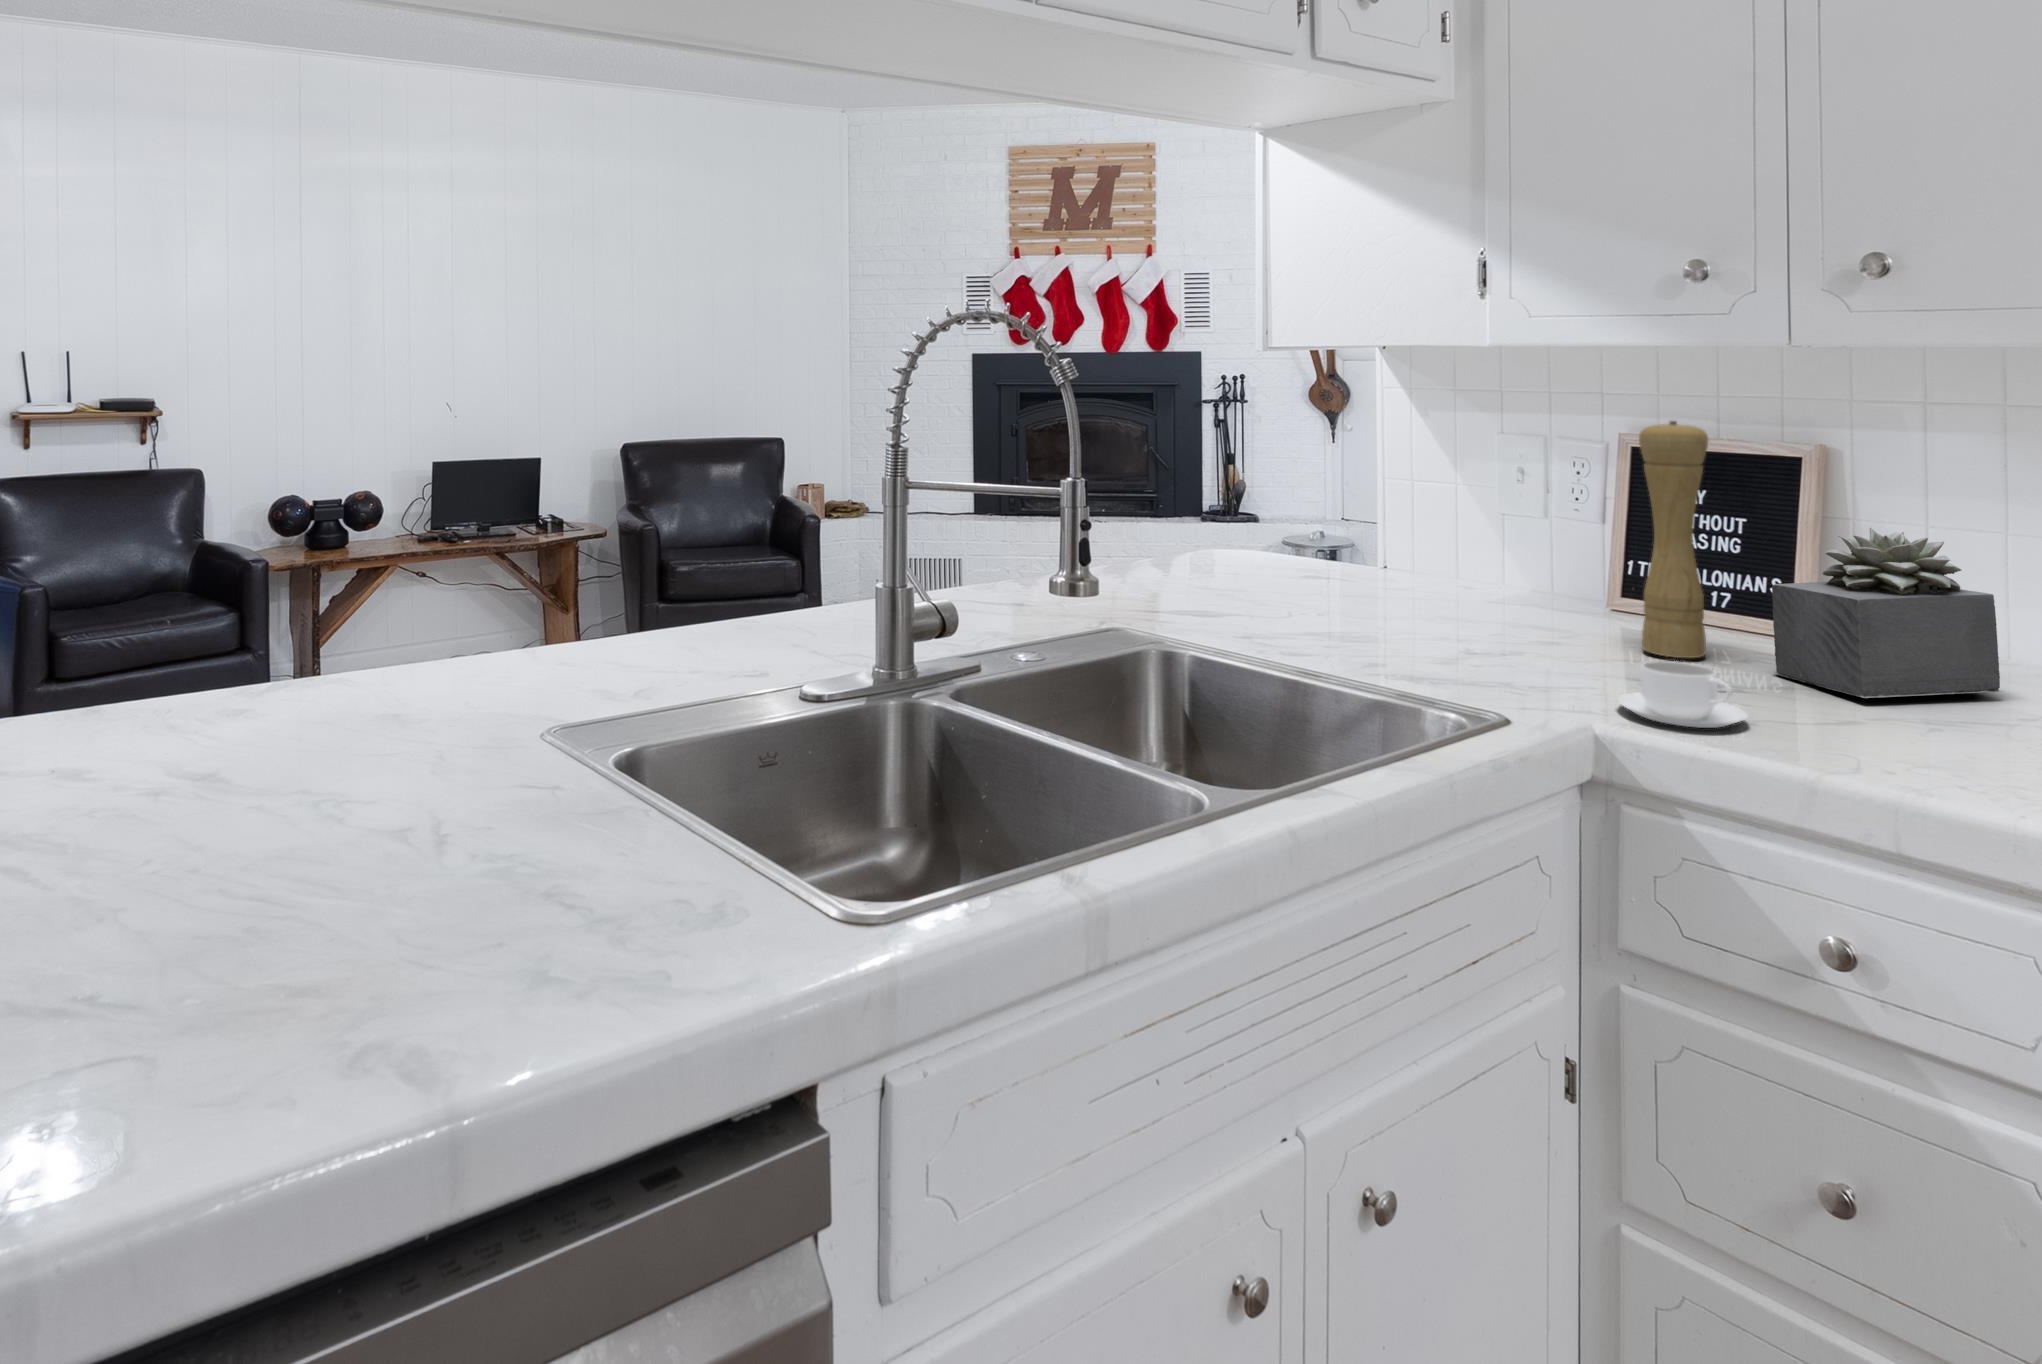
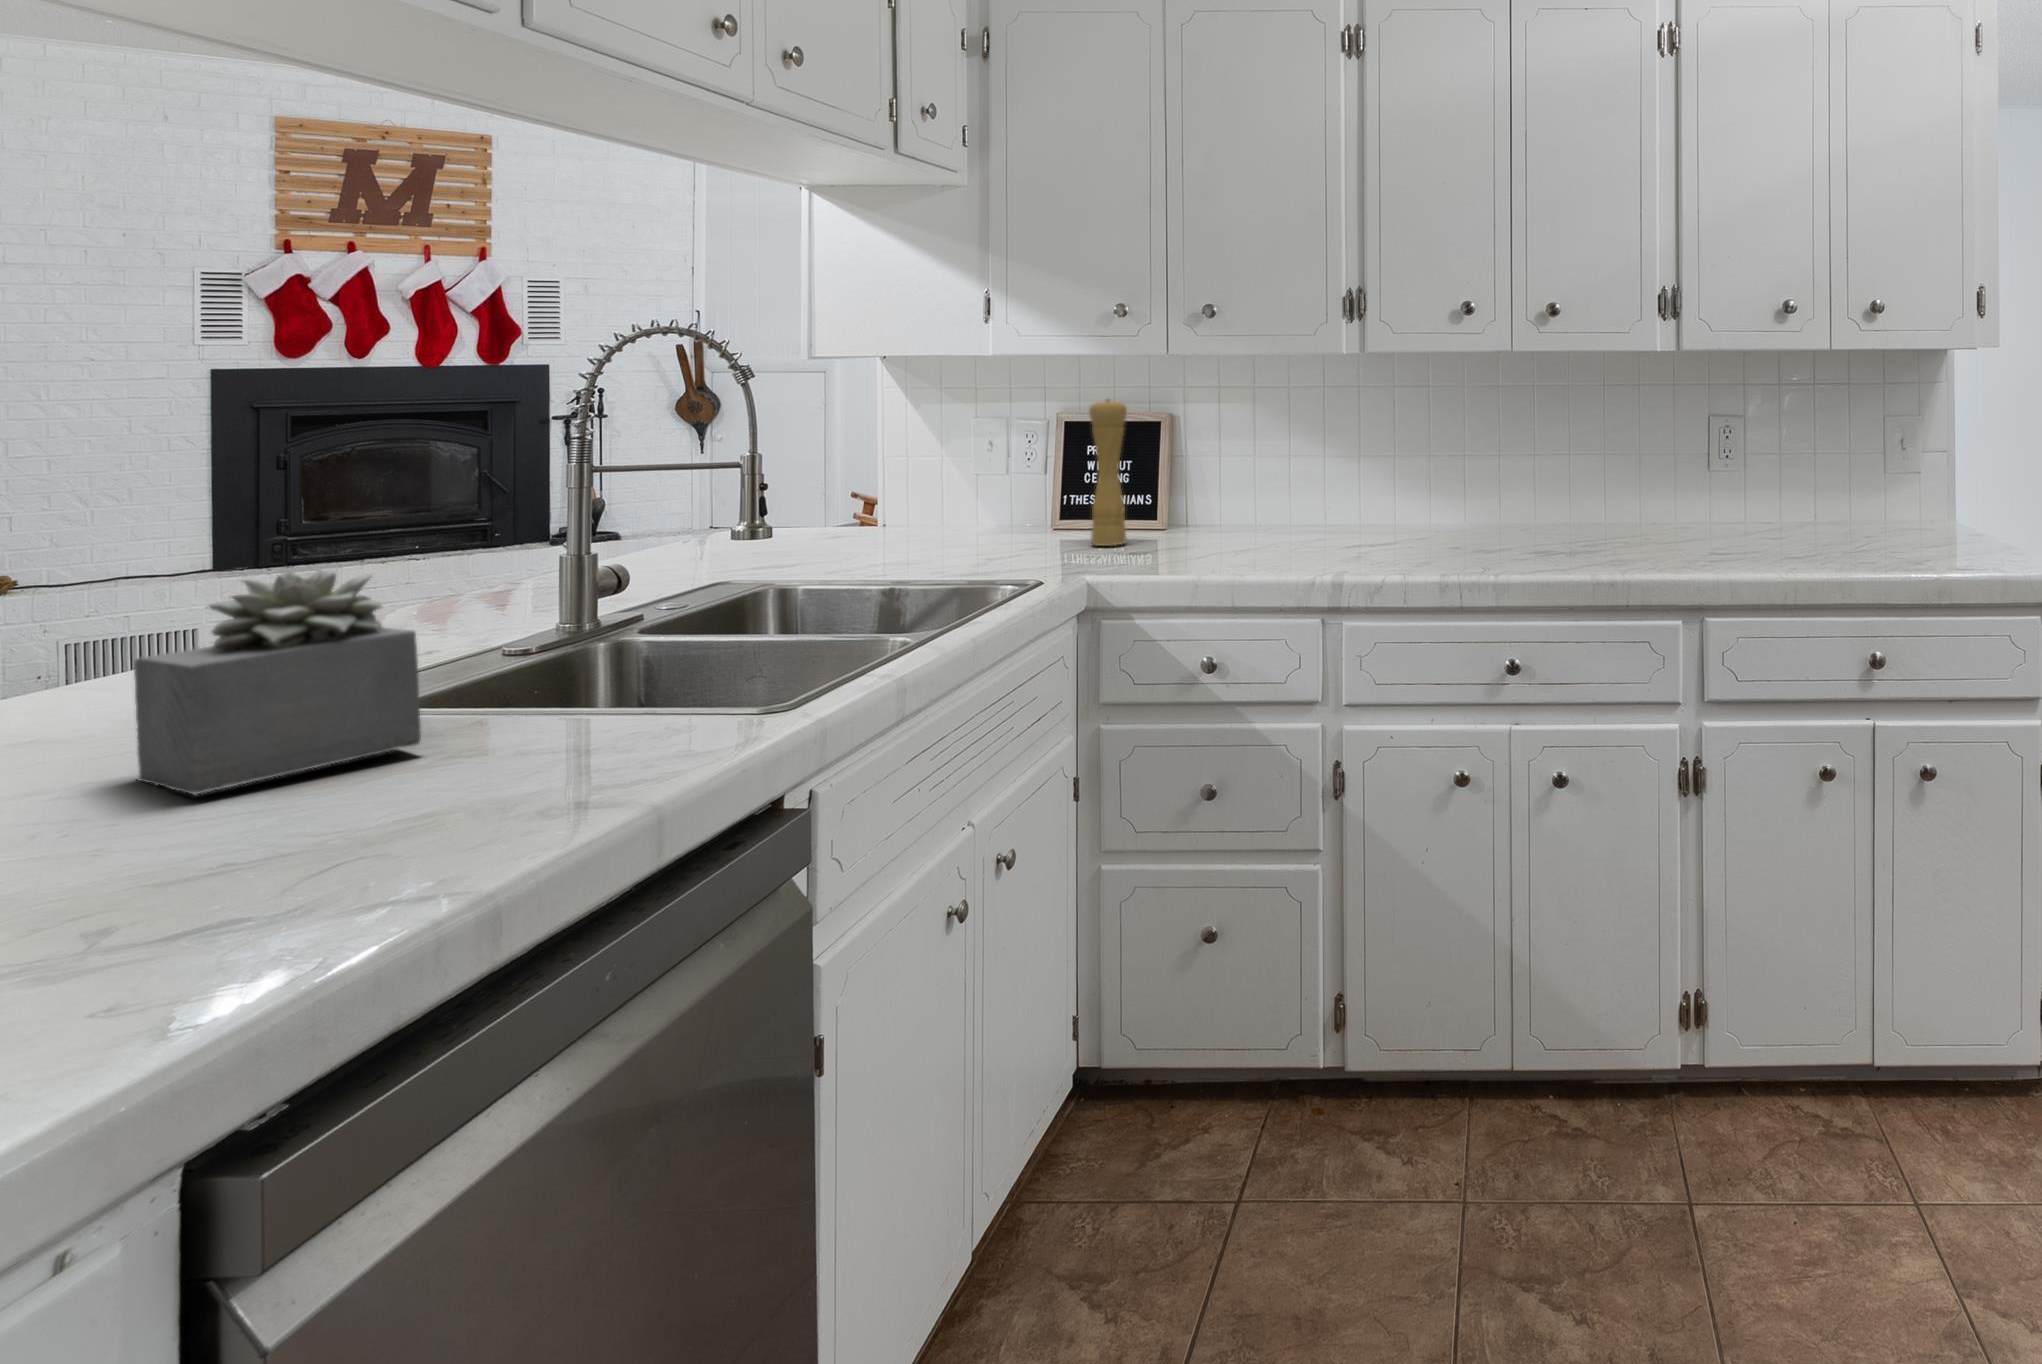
succulent plant: present [1772,528,2002,698] -> present [134,568,421,795]
coffee cup: present [1617,661,1748,728] -> none [1105,536,1171,569]

